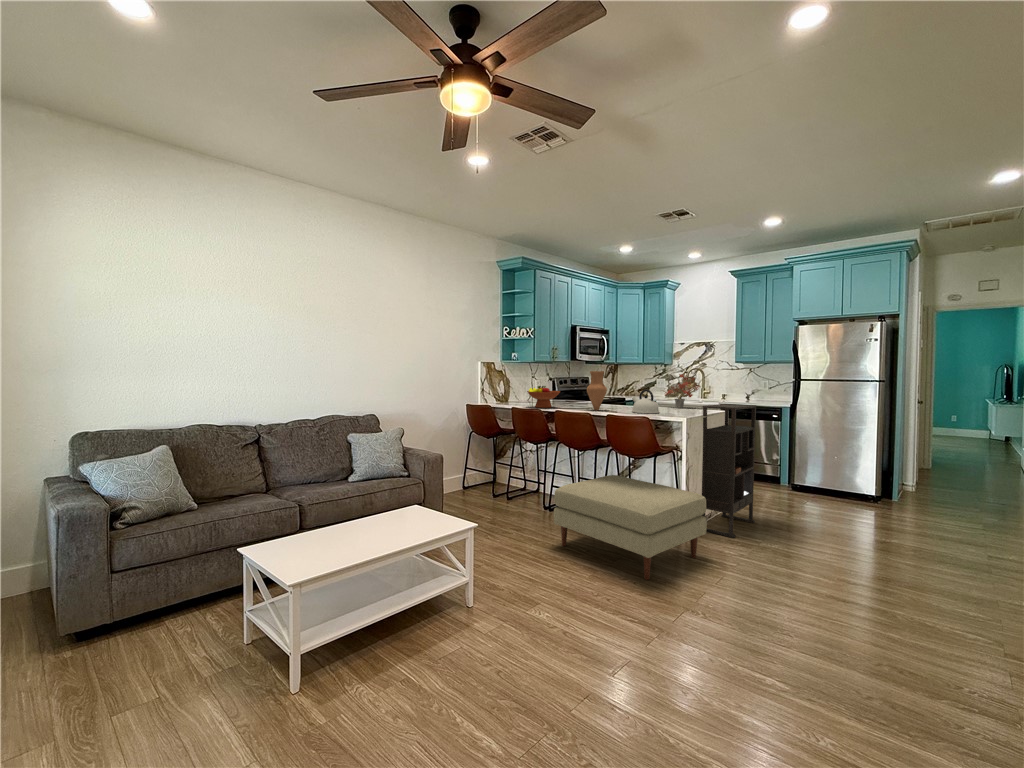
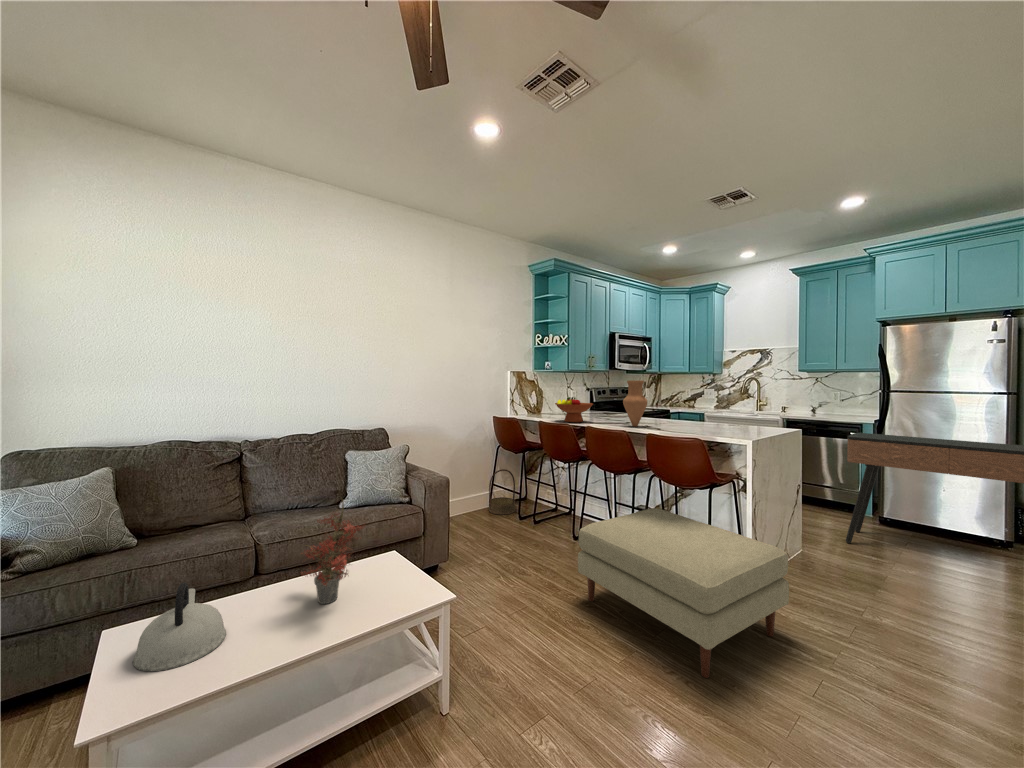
potted plant: present [665,370,699,408] -> present [301,498,364,604]
kettle: present [632,389,659,413] -> present [133,583,226,671]
bookshelf: present [702,404,756,538] -> none [771,421,845,601]
console table: none [762,414,914,528] -> present [846,433,1024,543]
basket: none [463,453,488,494] -> present [489,469,515,515]

